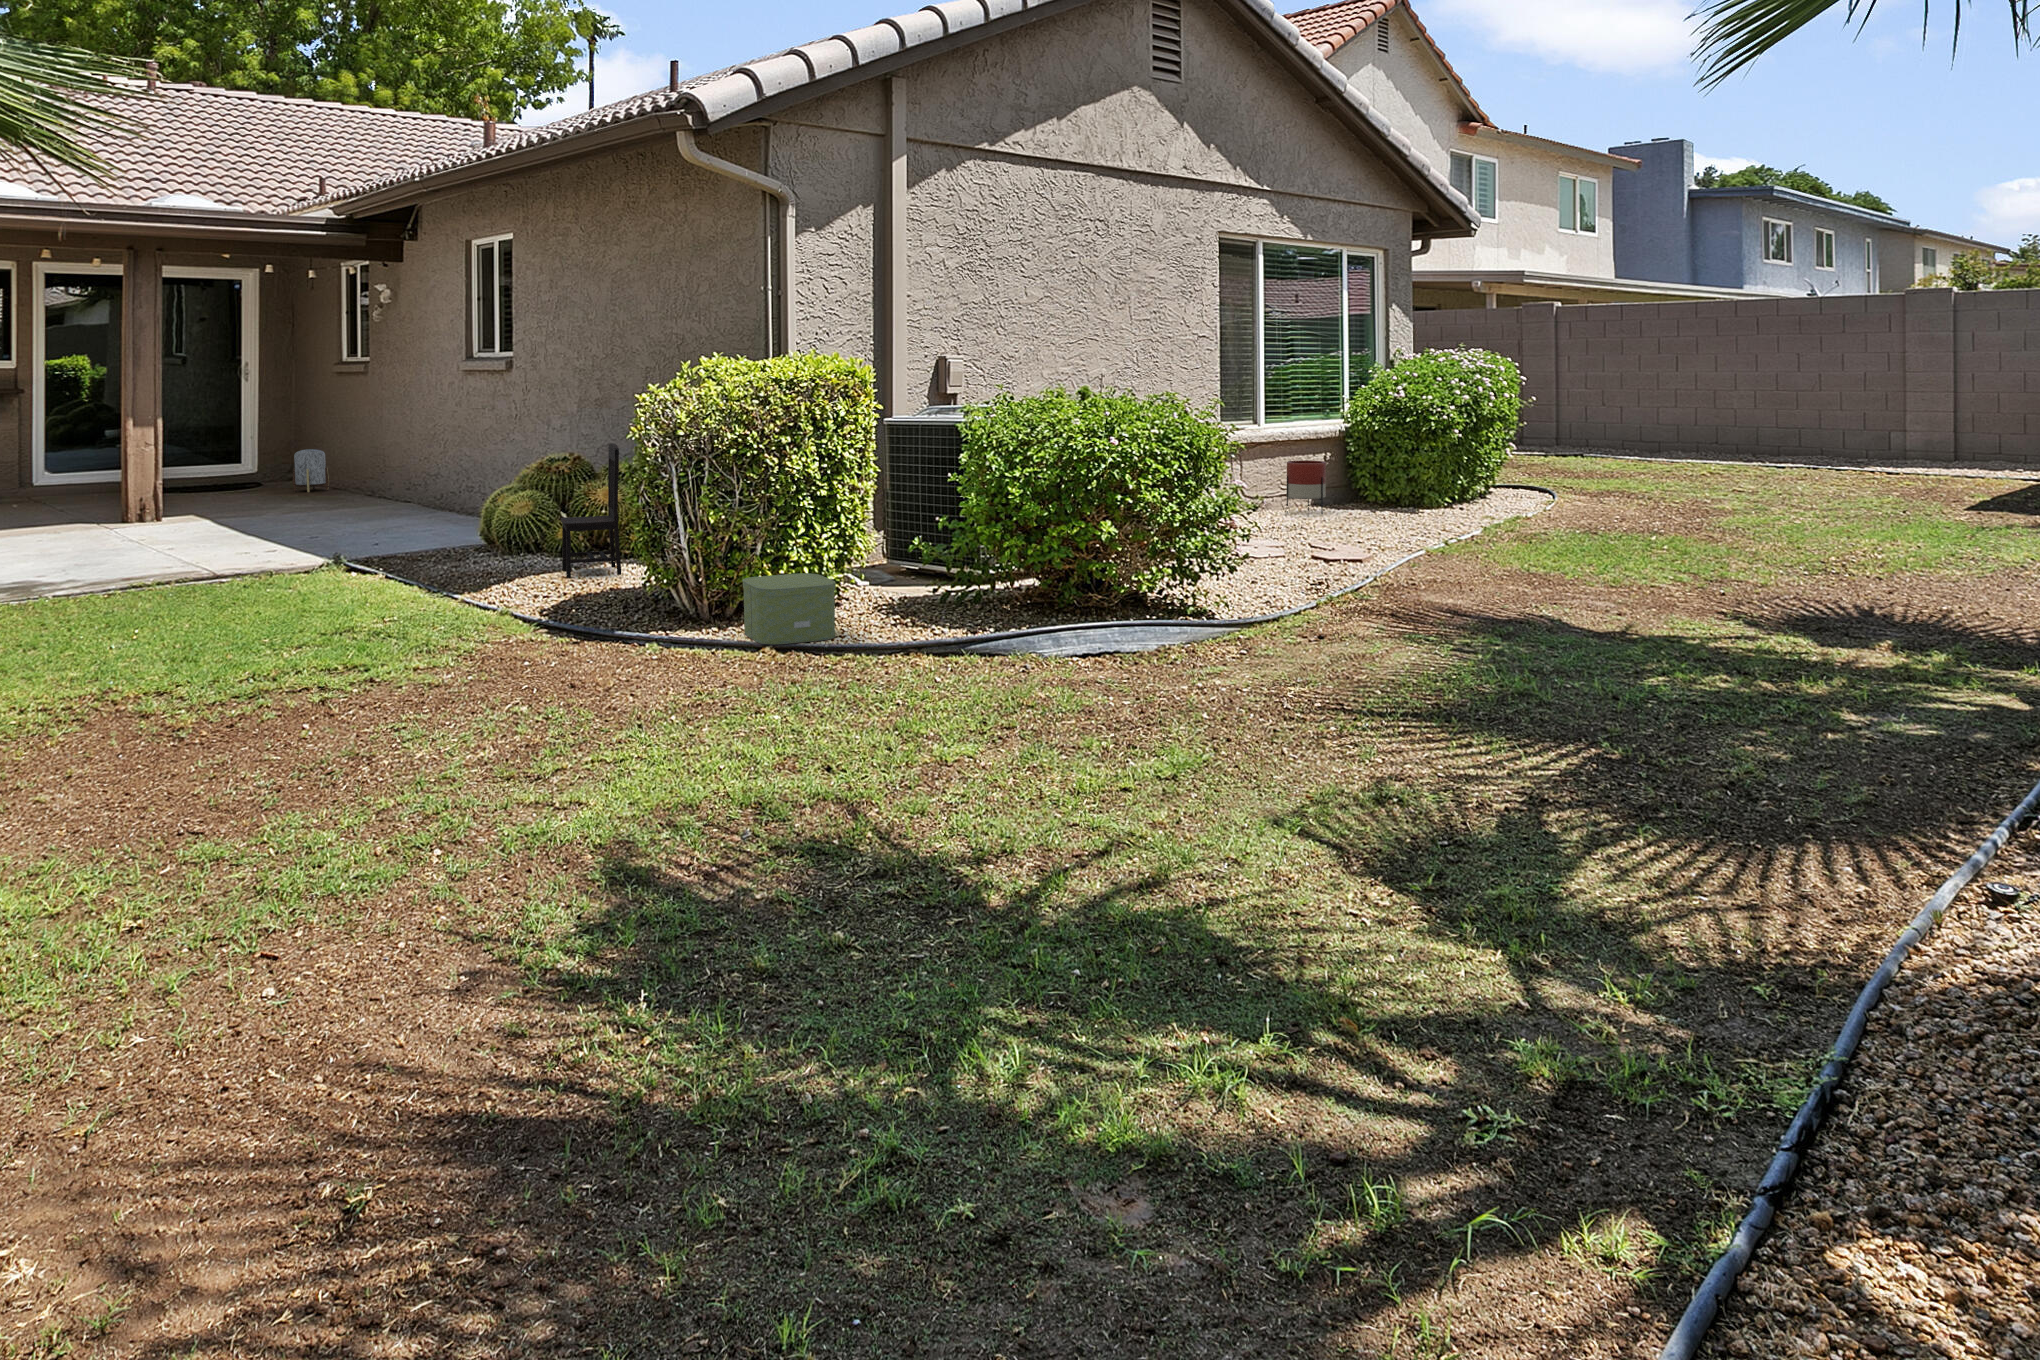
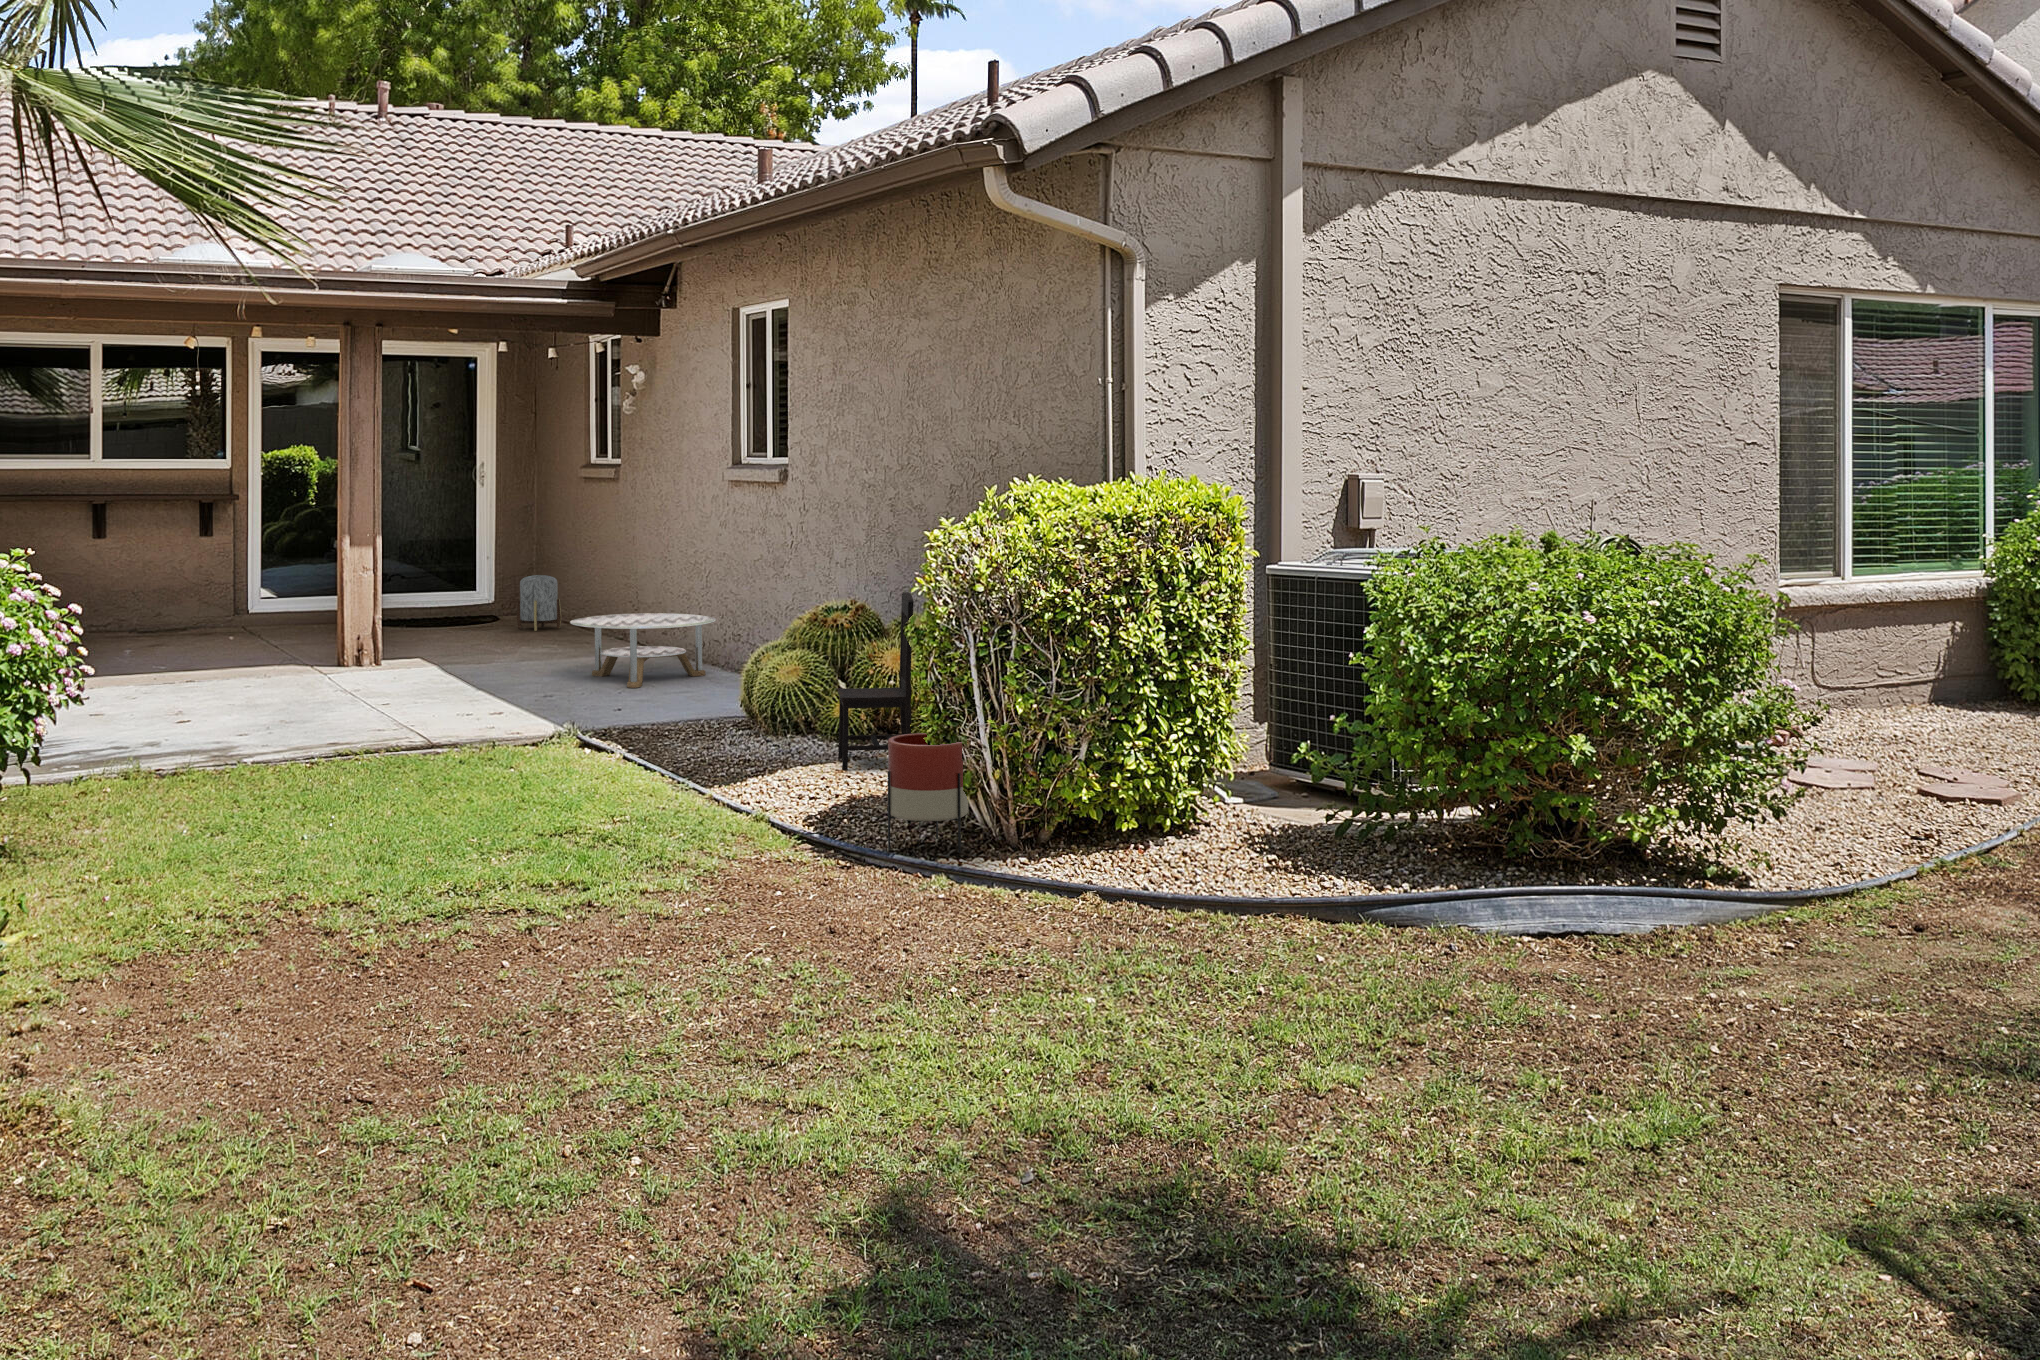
planter: present [1286,460,1326,514] -> present [888,733,968,853]
round table: none [340,472,457,528] -> present [570,613,716,688]
storage box: present [742,573,835,645] -> none [1061,786,1185,883]

